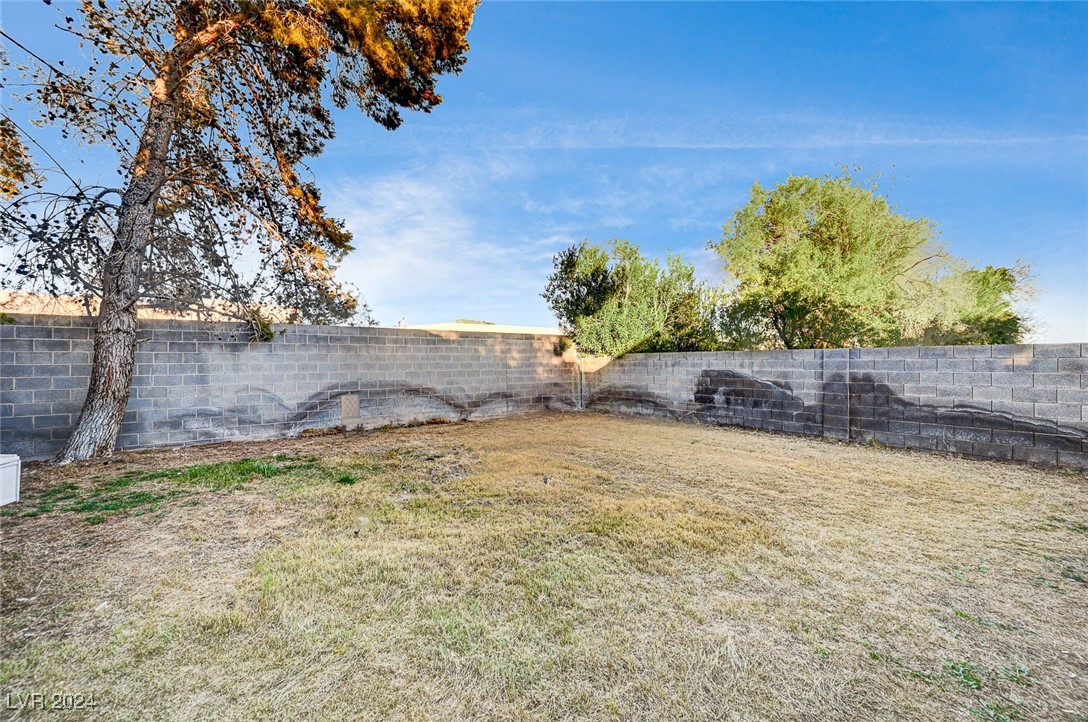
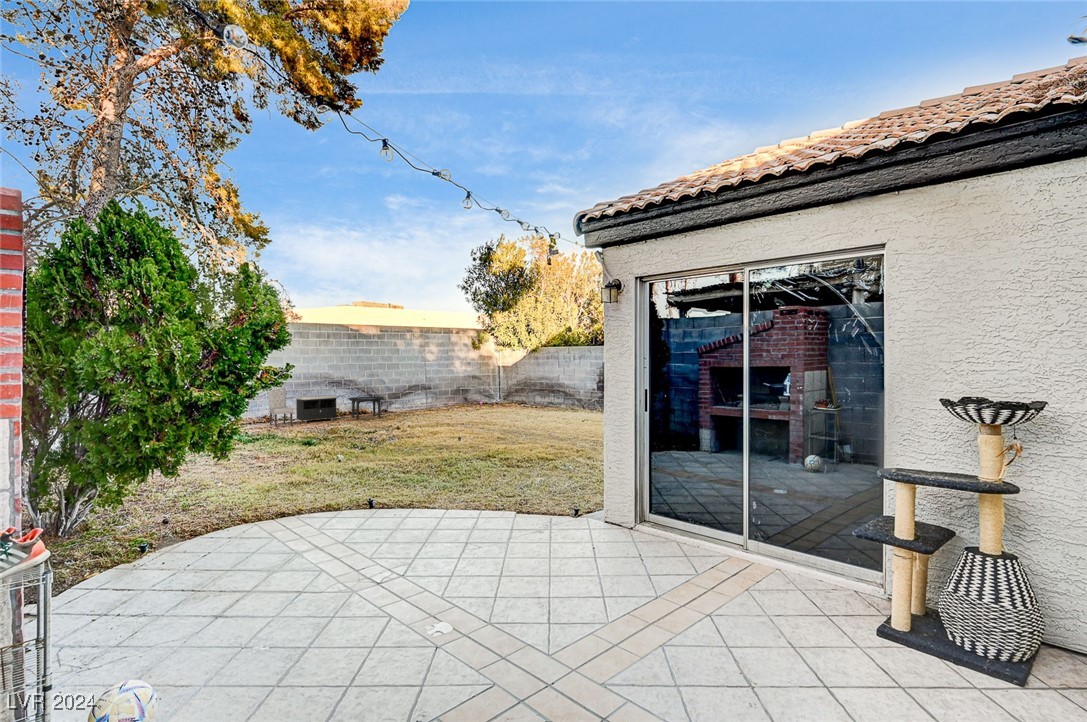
storage bench: none [372,403,412,433] -> present [296,395,337,423]
round table: none [424,405,462,430] -> present [348,397,384,419]

